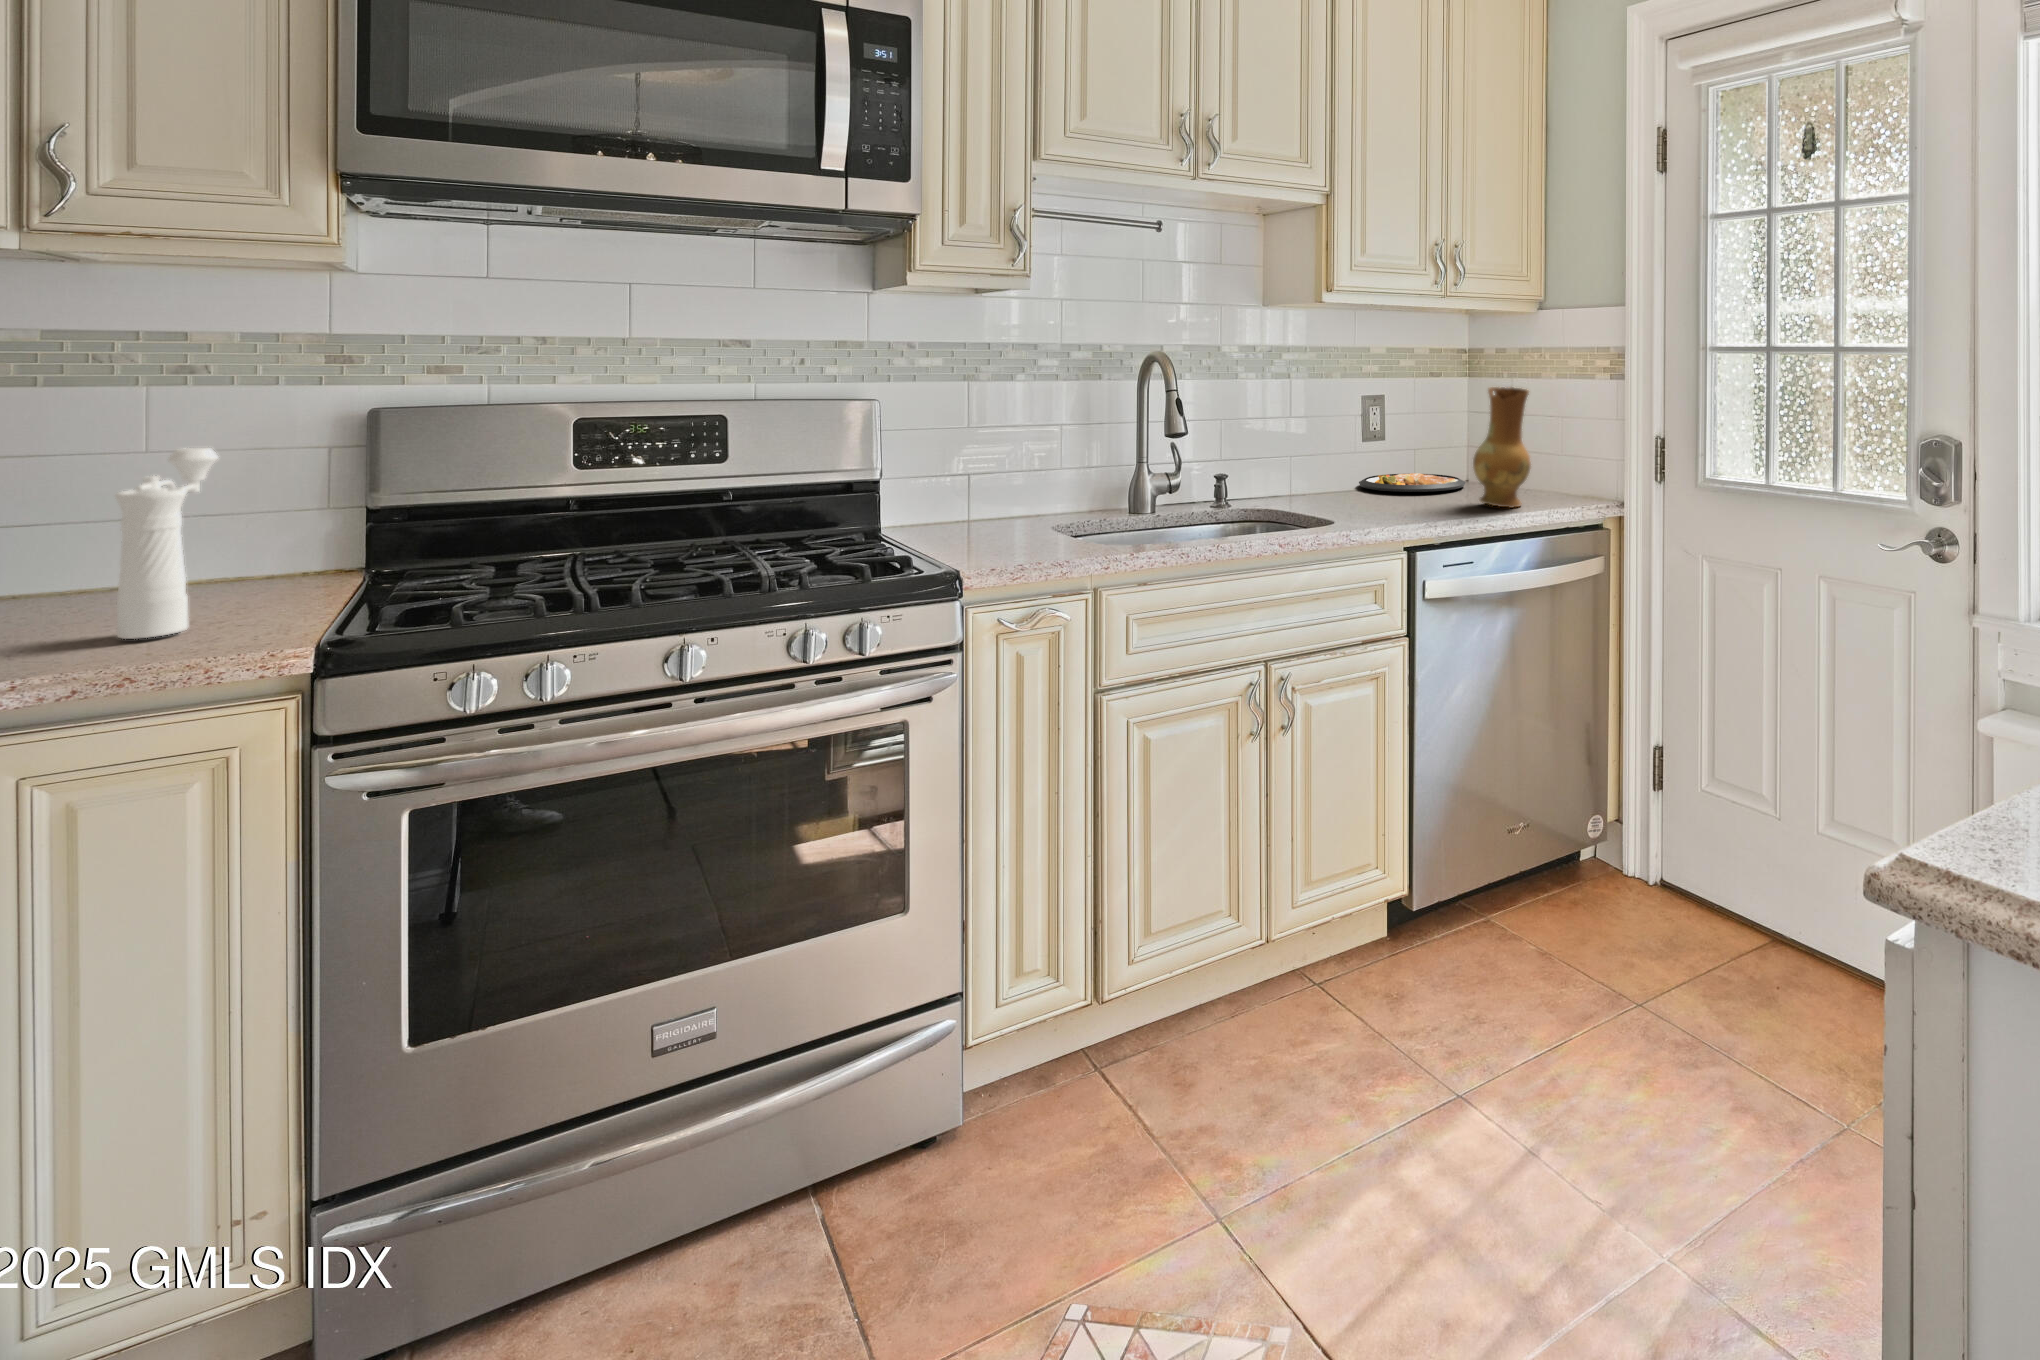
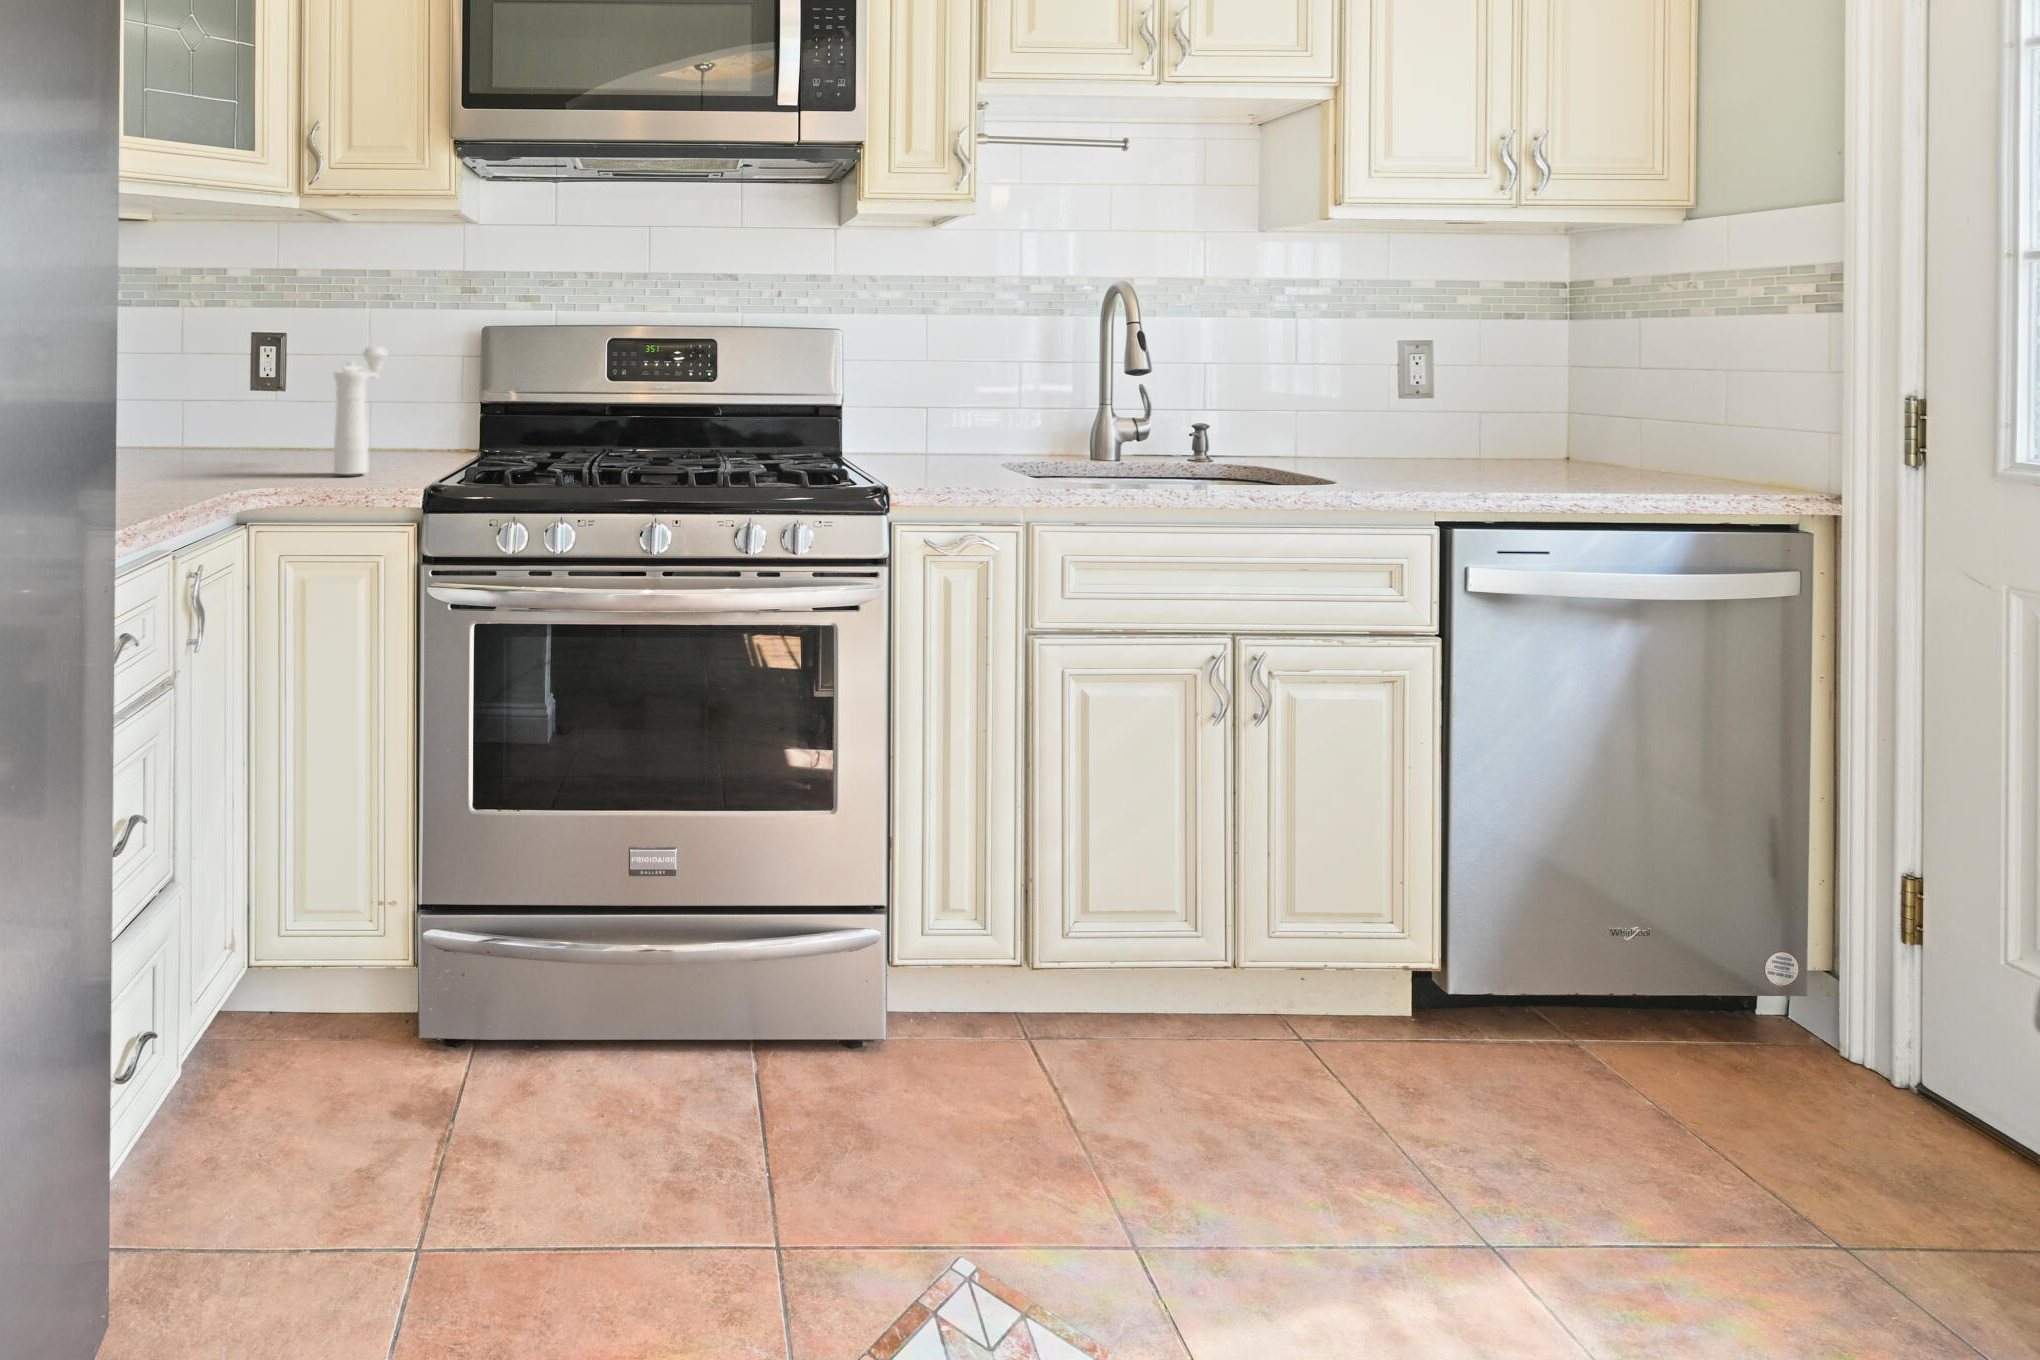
ceramic jug: present [1473,387,1531,508] -> none [1560,322,1658,488]
dish: present [1359,473,1465,492] -> none [1401,445,1566,467]

